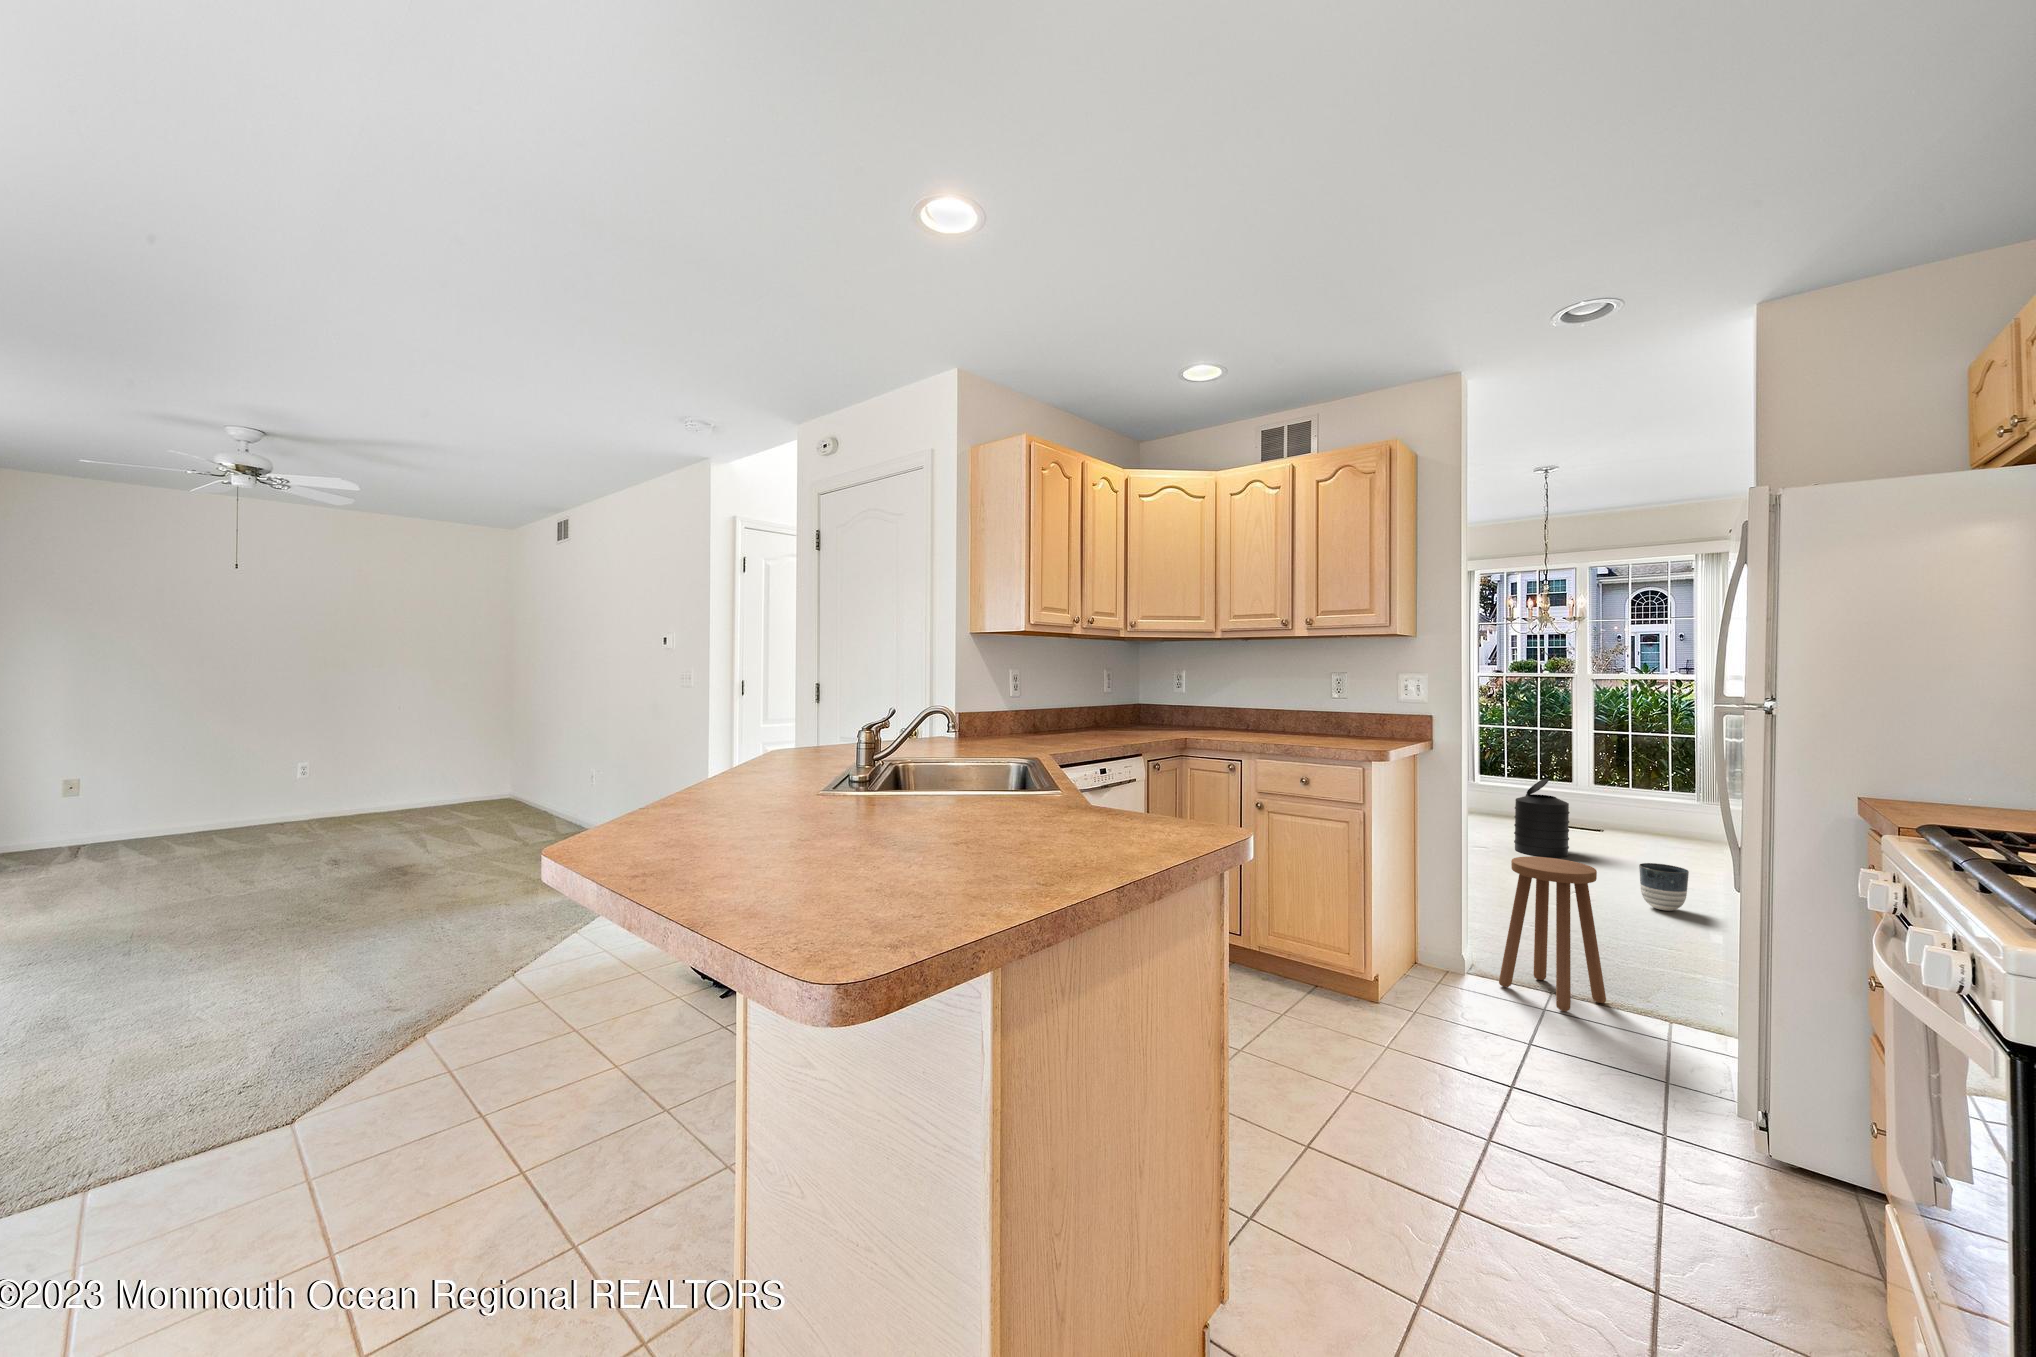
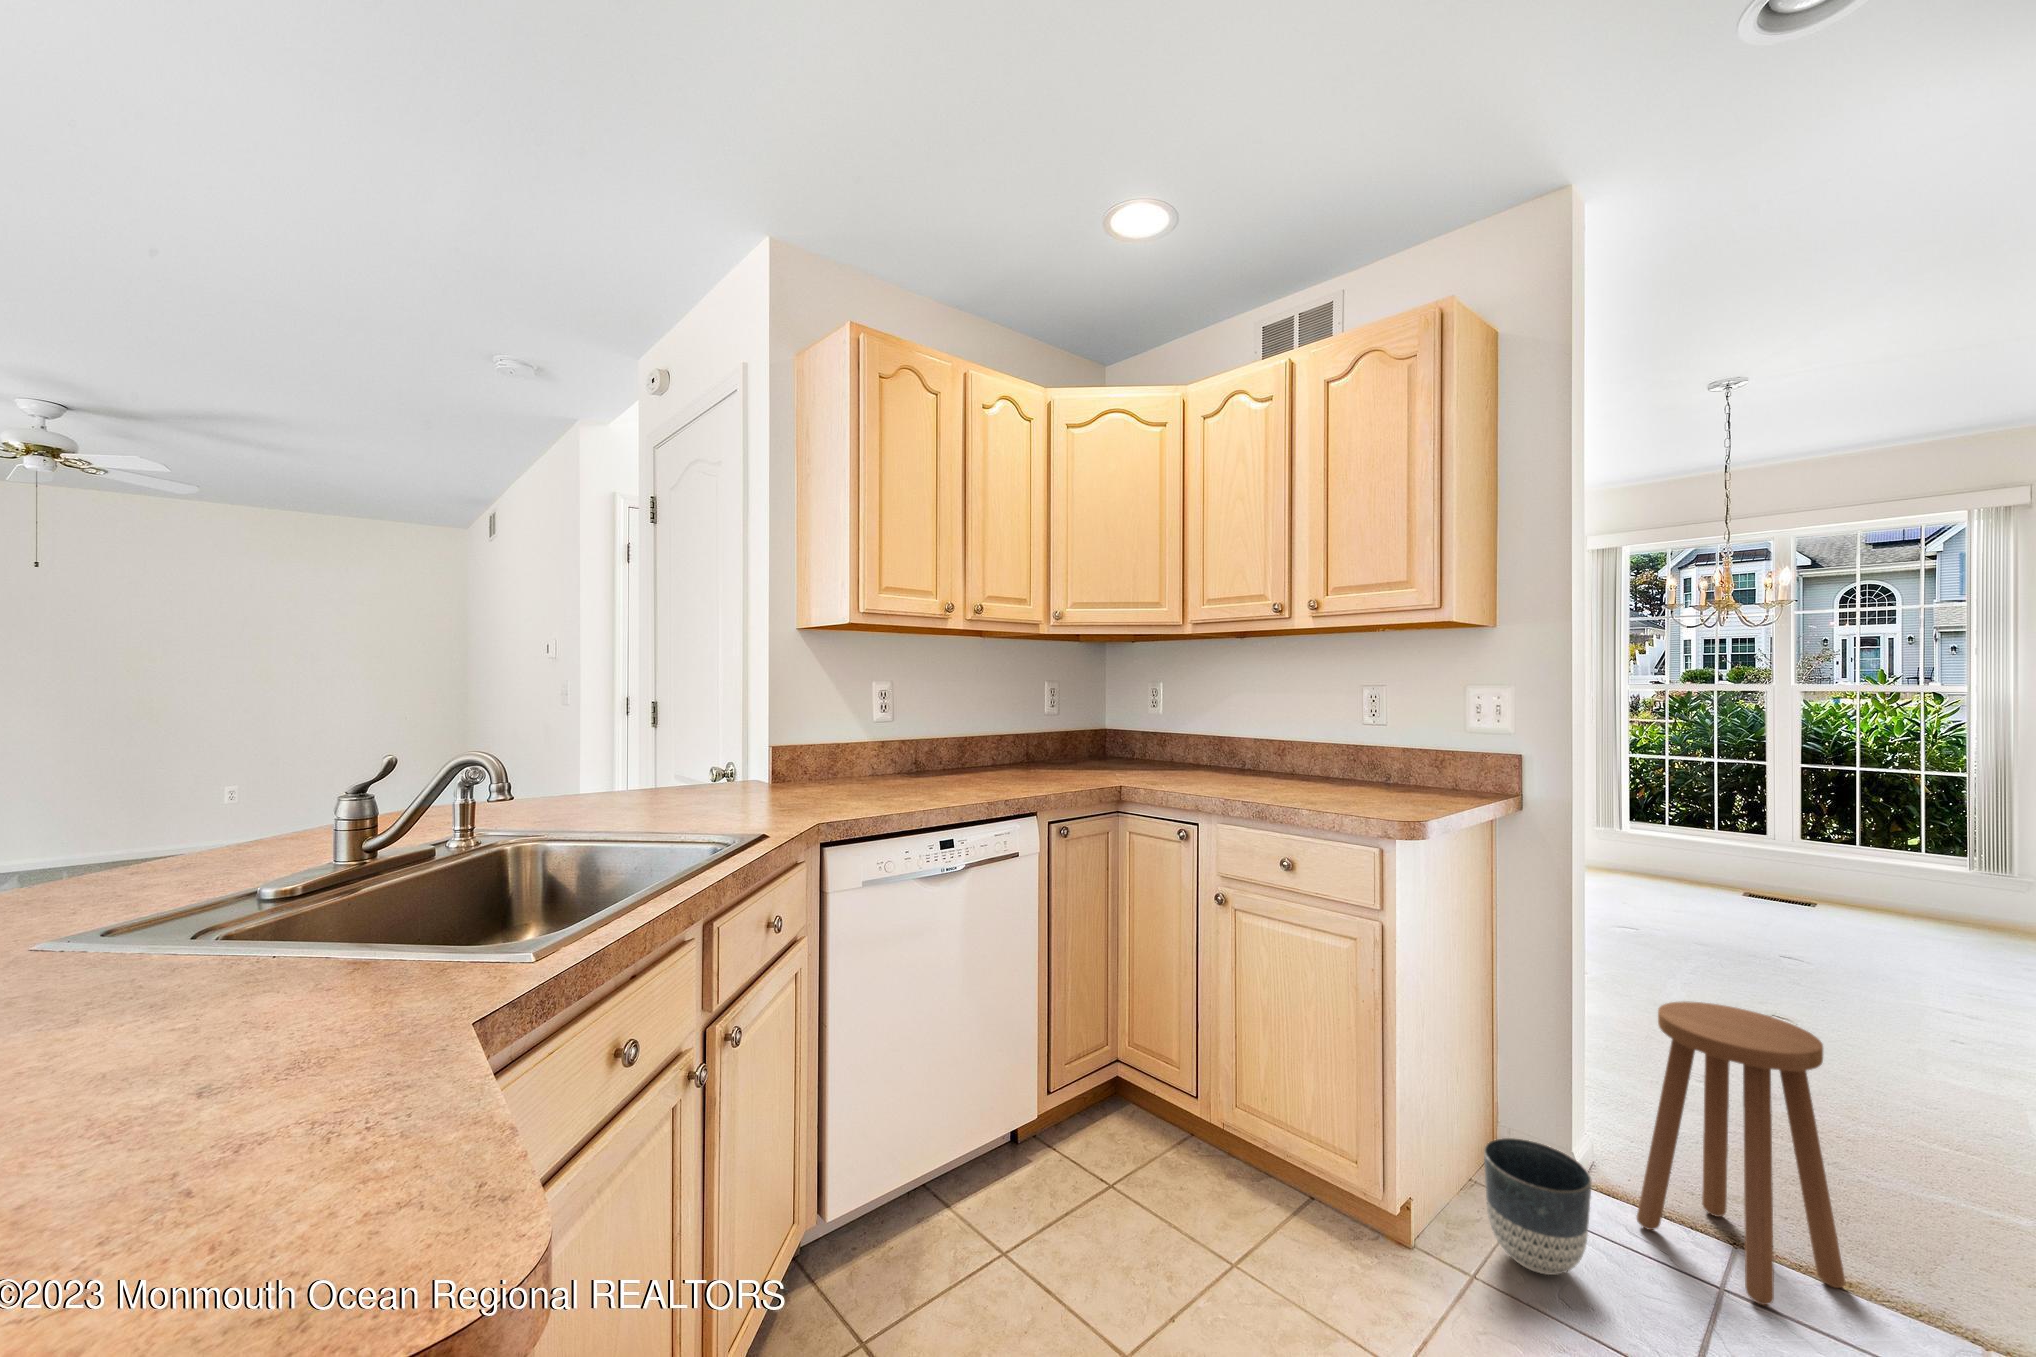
trash can: present [1514,779,1570,857] -> none [1679,837,1766,953]
planter: present [1639,863,1689,911] -> present [1484,1138,1592,1275]

